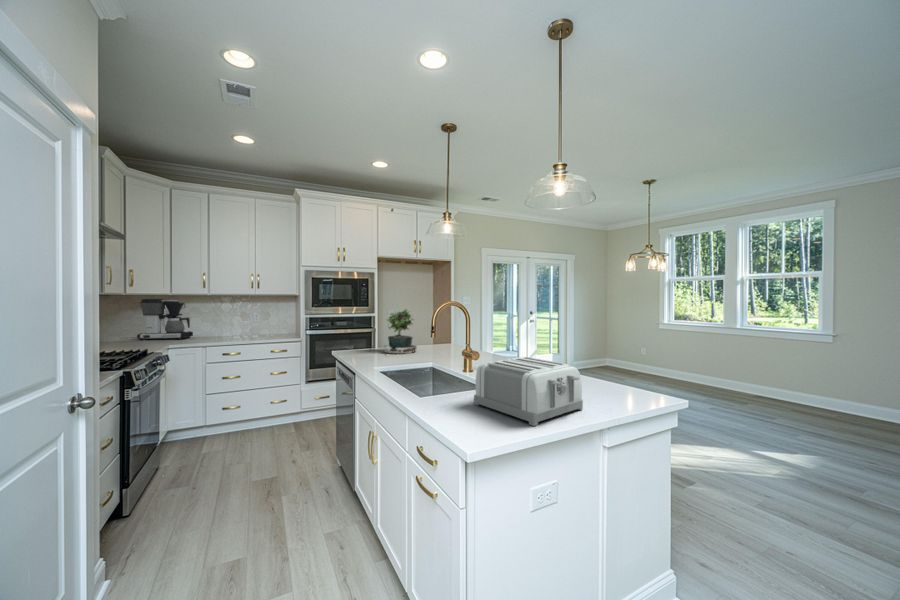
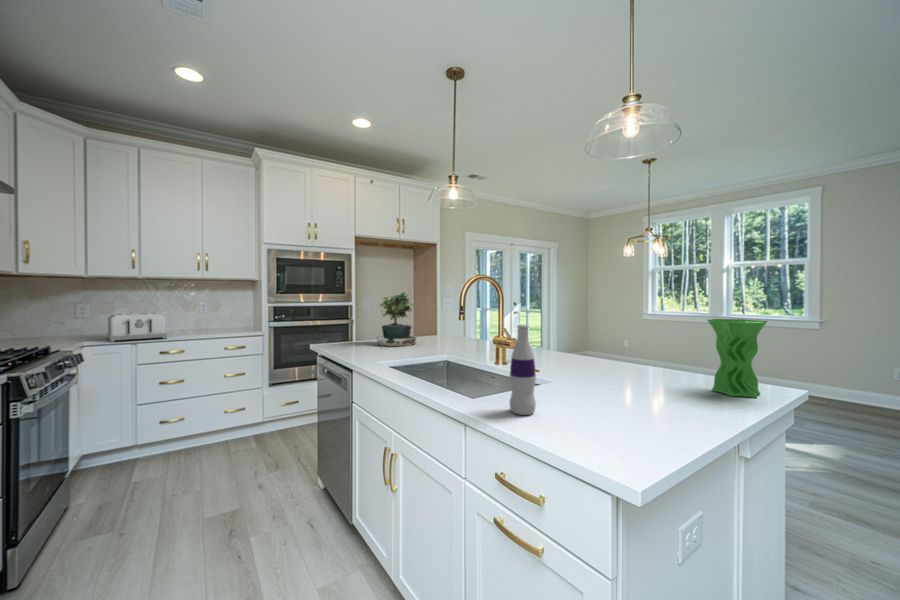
coffee maker: present [137,299,193,340] -> none [35,282,116,336]
vase: none [611,341,656,405] -> present [708,319,767,398]
bottle: none [439,346,457,410] -> present [510,325,536,415]
toaster: present [474,357,583,426] -> present [107,313,167,342]

